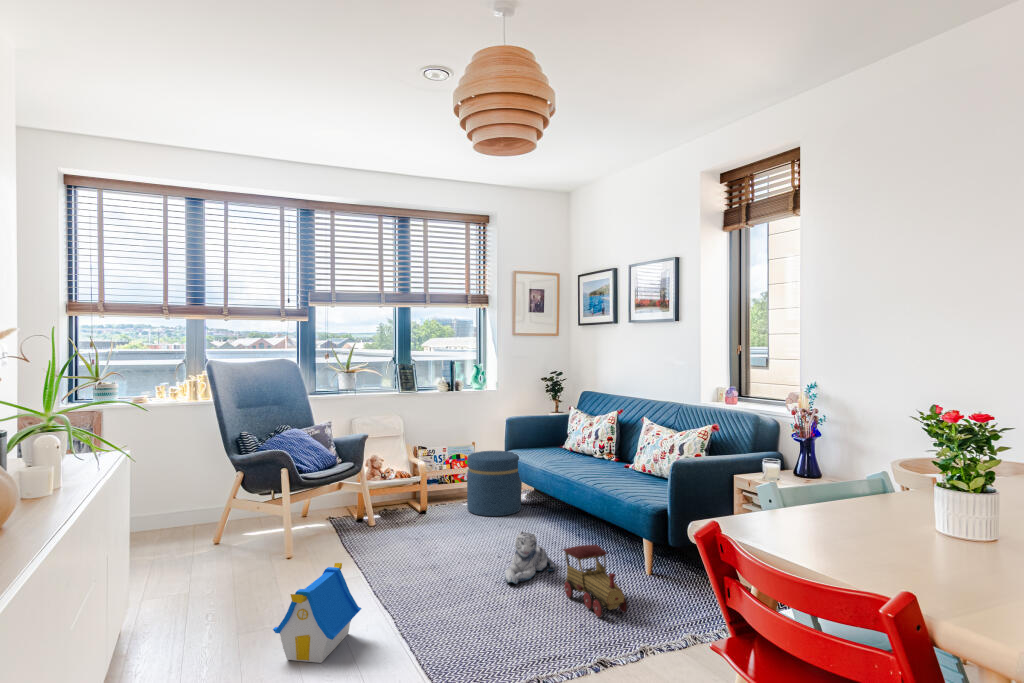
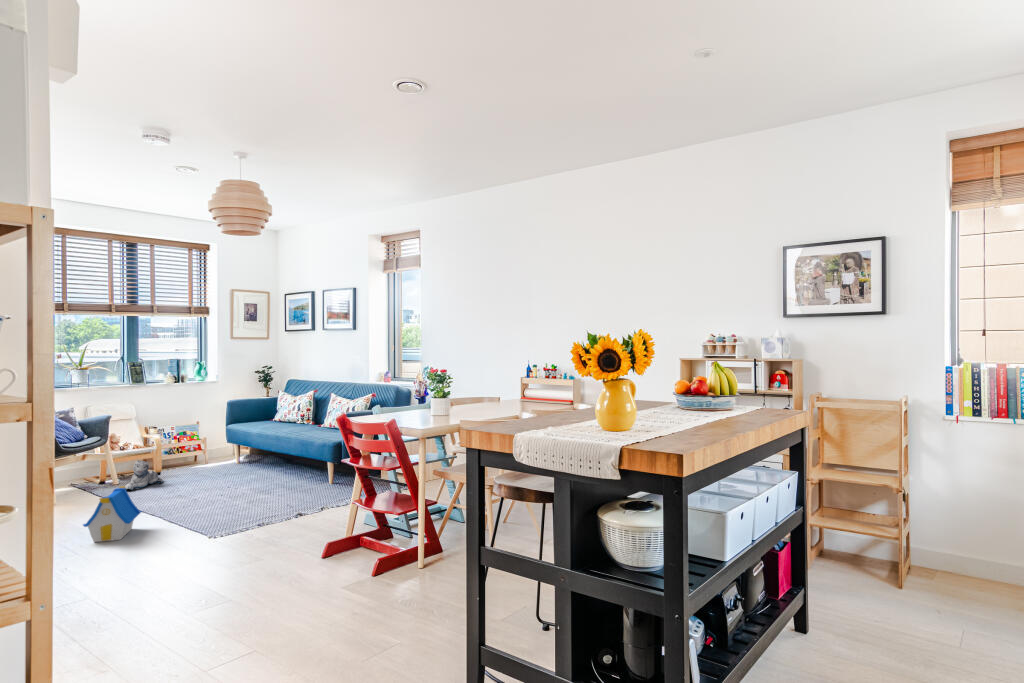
ottoman: present [467,451,521,516] -> none [196,425,240,472]
plush toy: present [505,532,555,584] -> present [125,461,163,490]
toy train: present [562,544,628,618] -> none [276,467,317,502]

